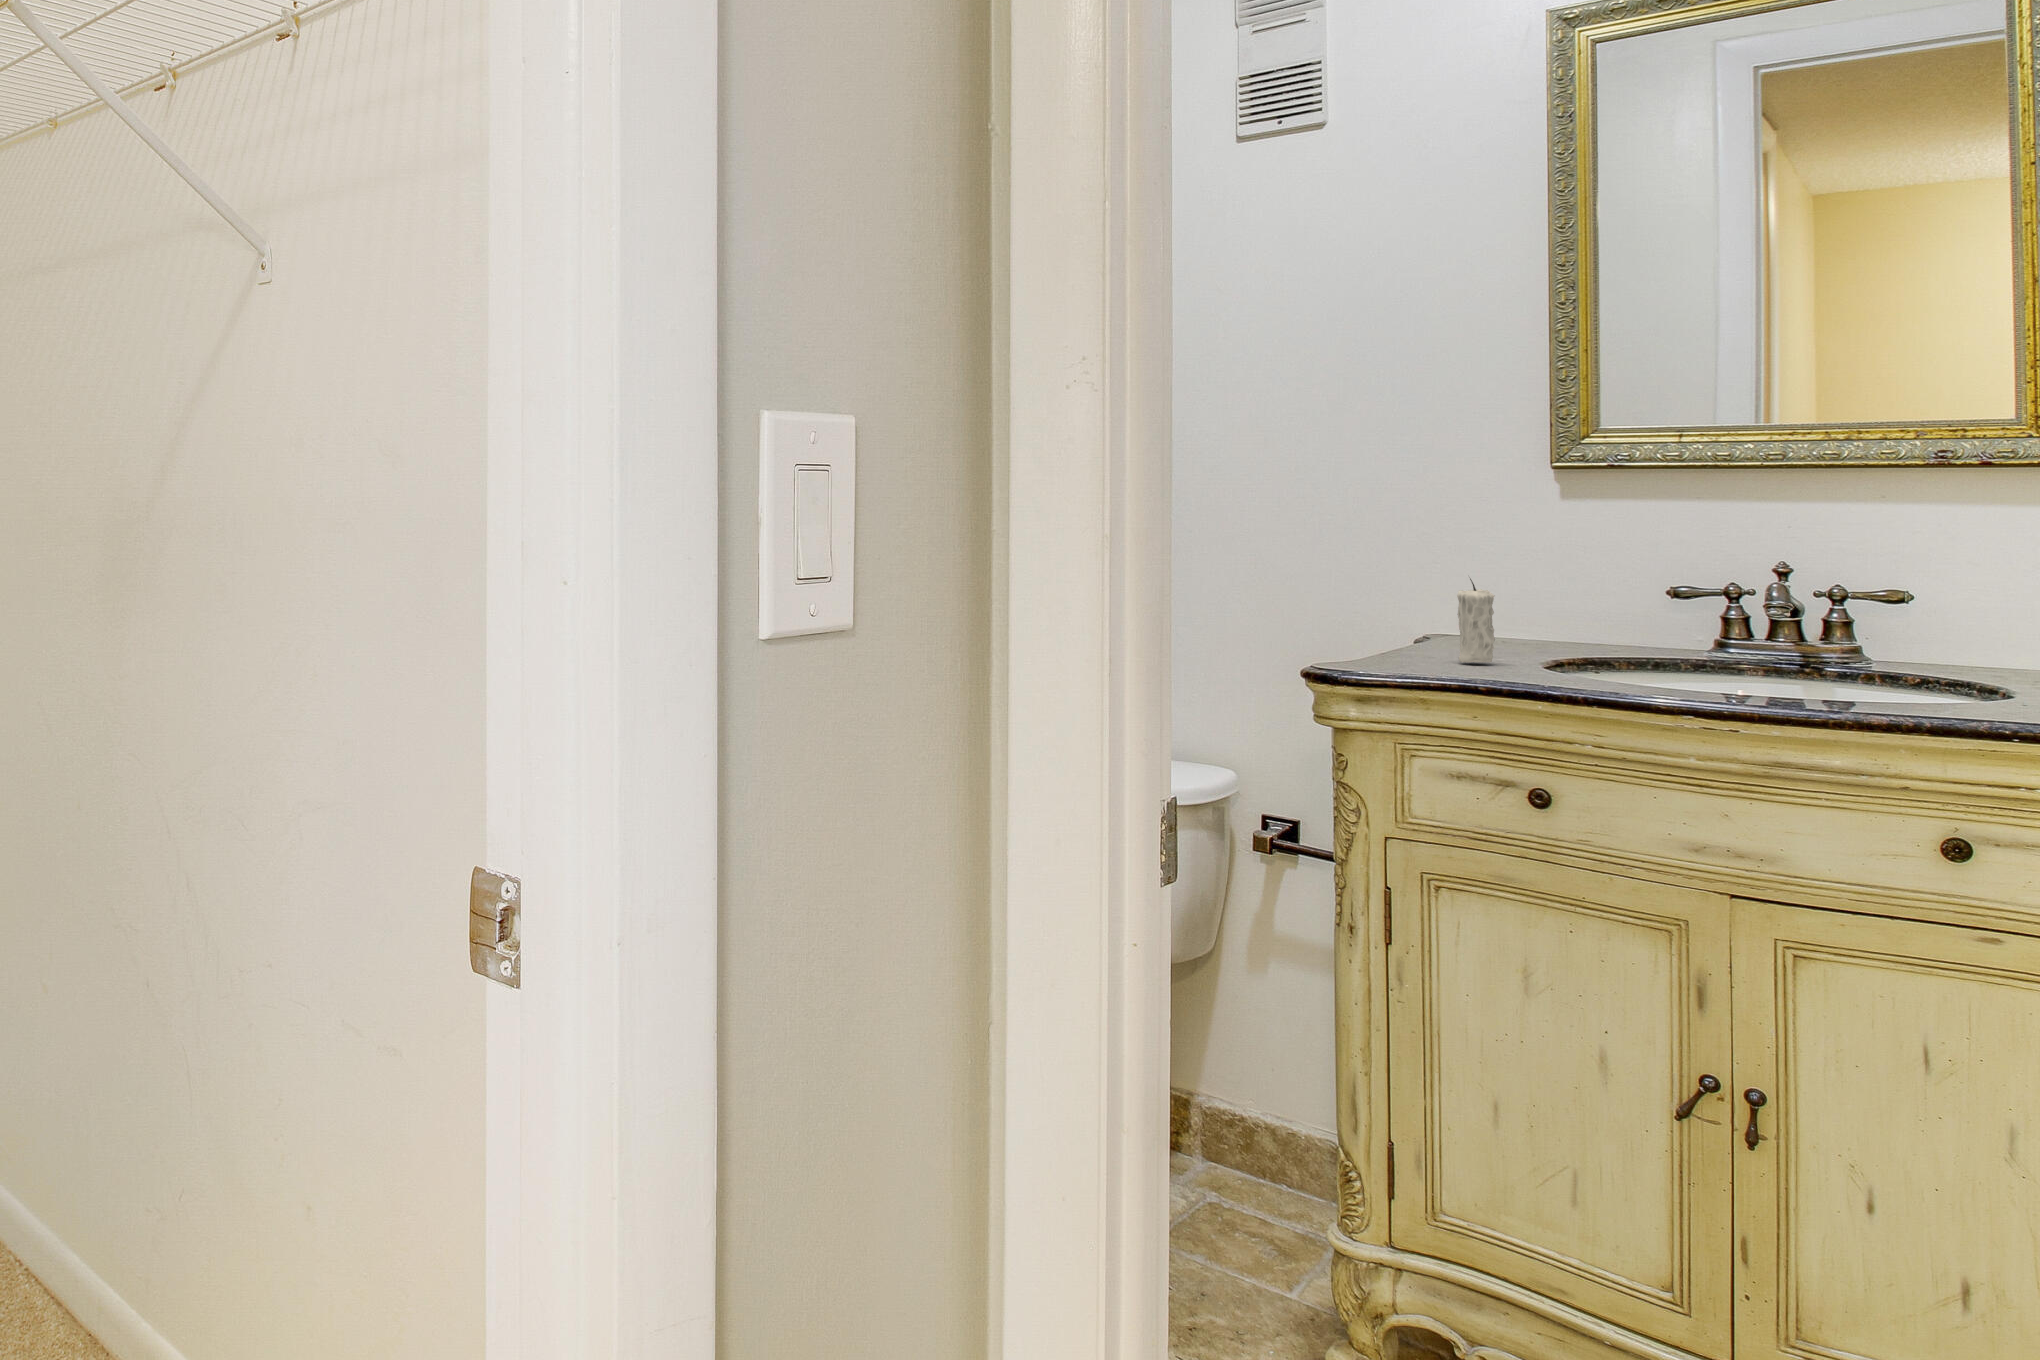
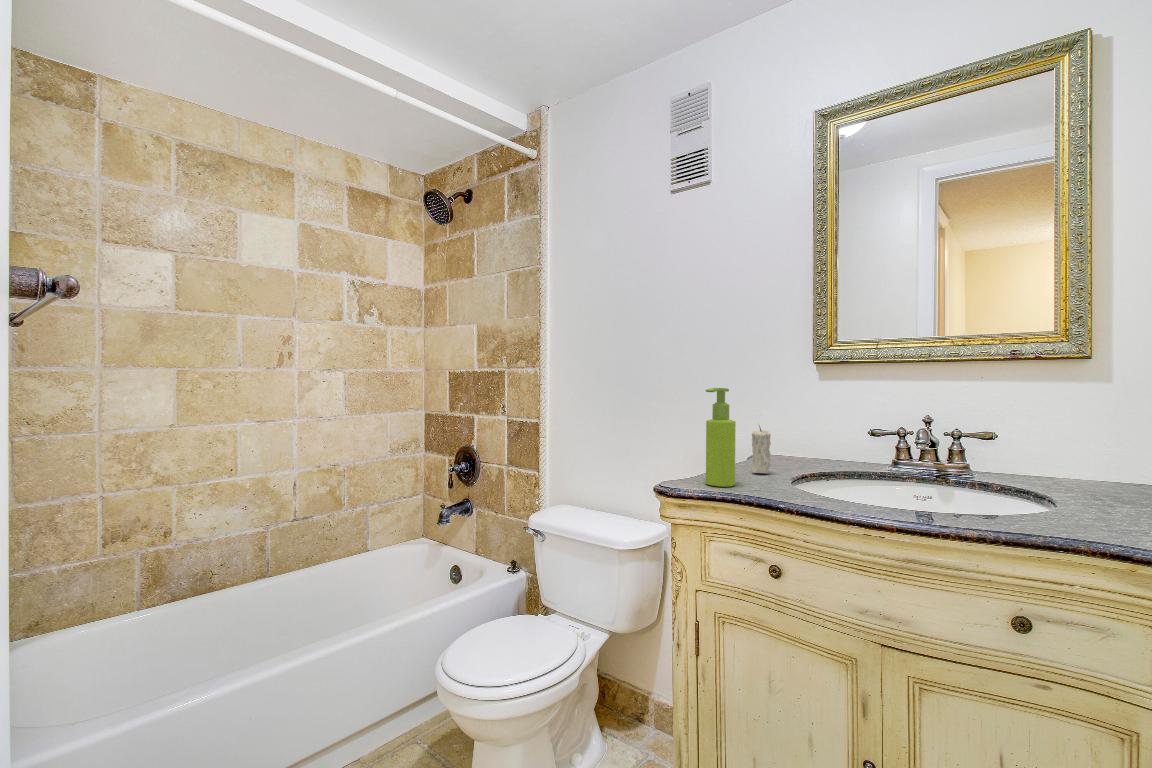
soap dispenser: none [1399,517,1453,677] -> present [705,388,736,487]

